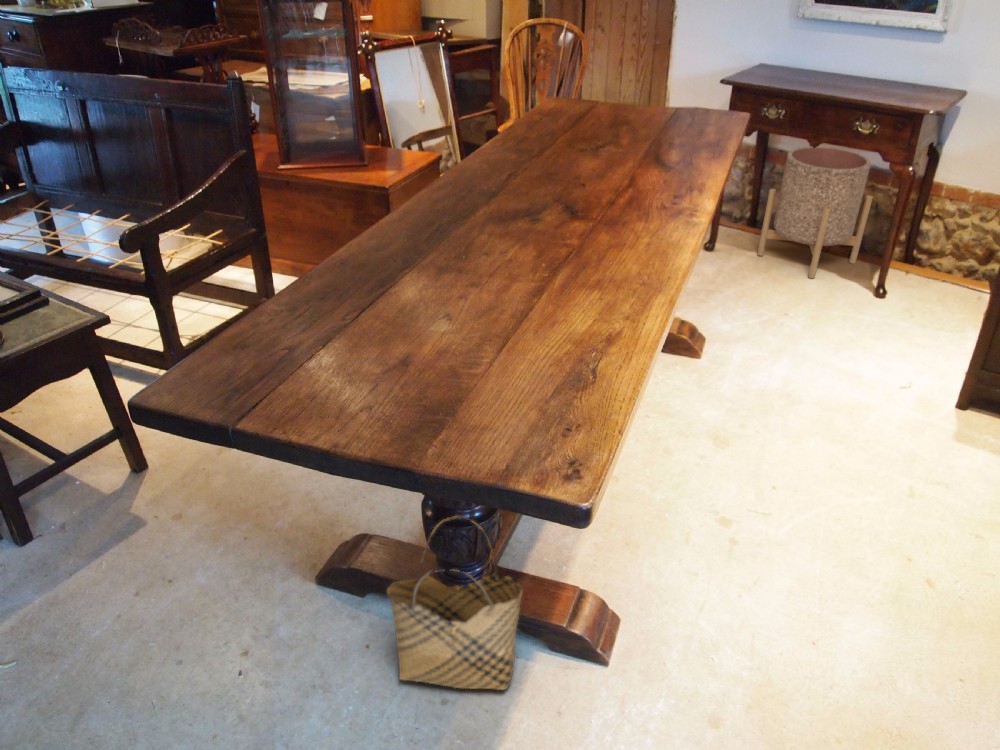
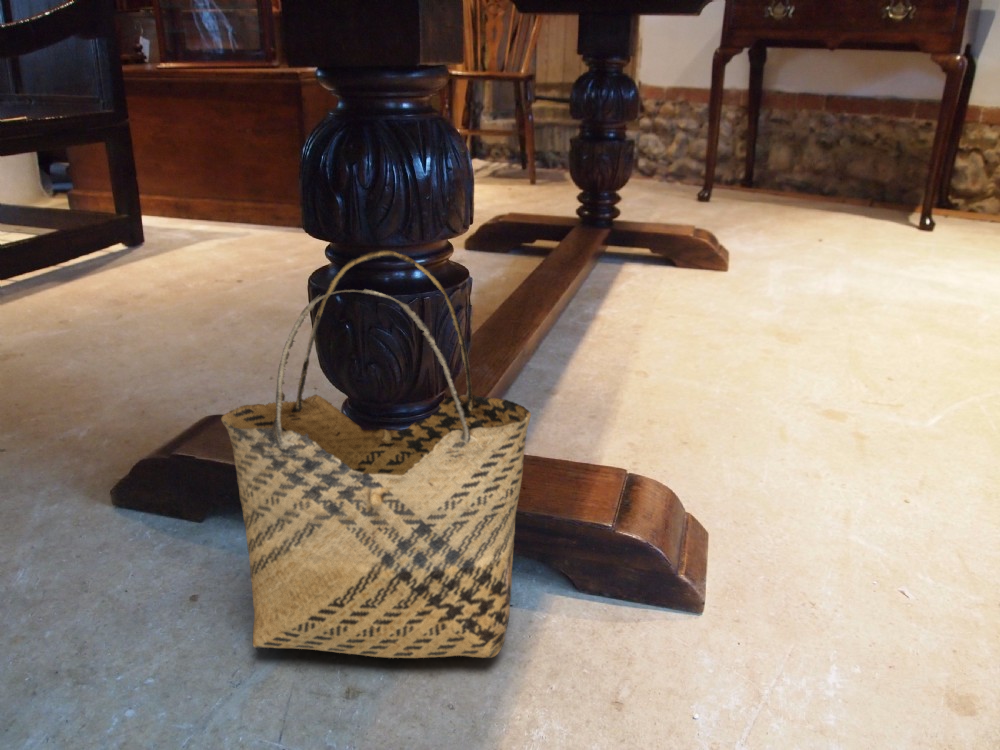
planter: present [758,147,873,278] -> none [762,73,899,219]

